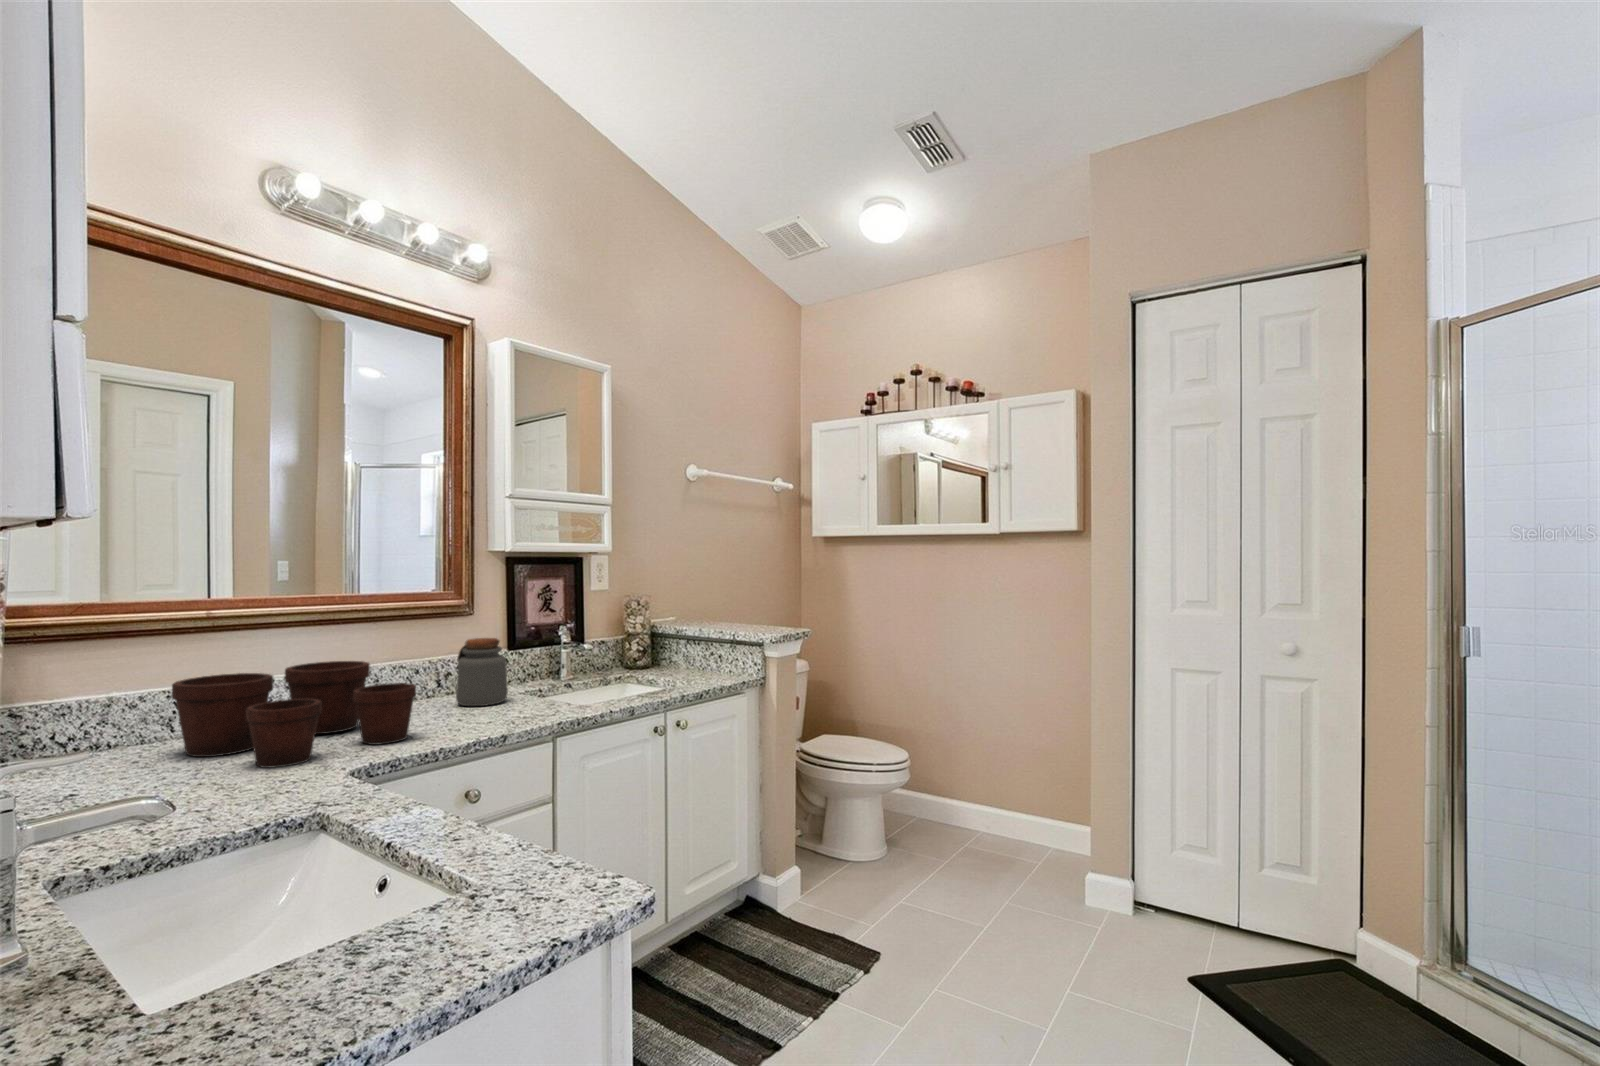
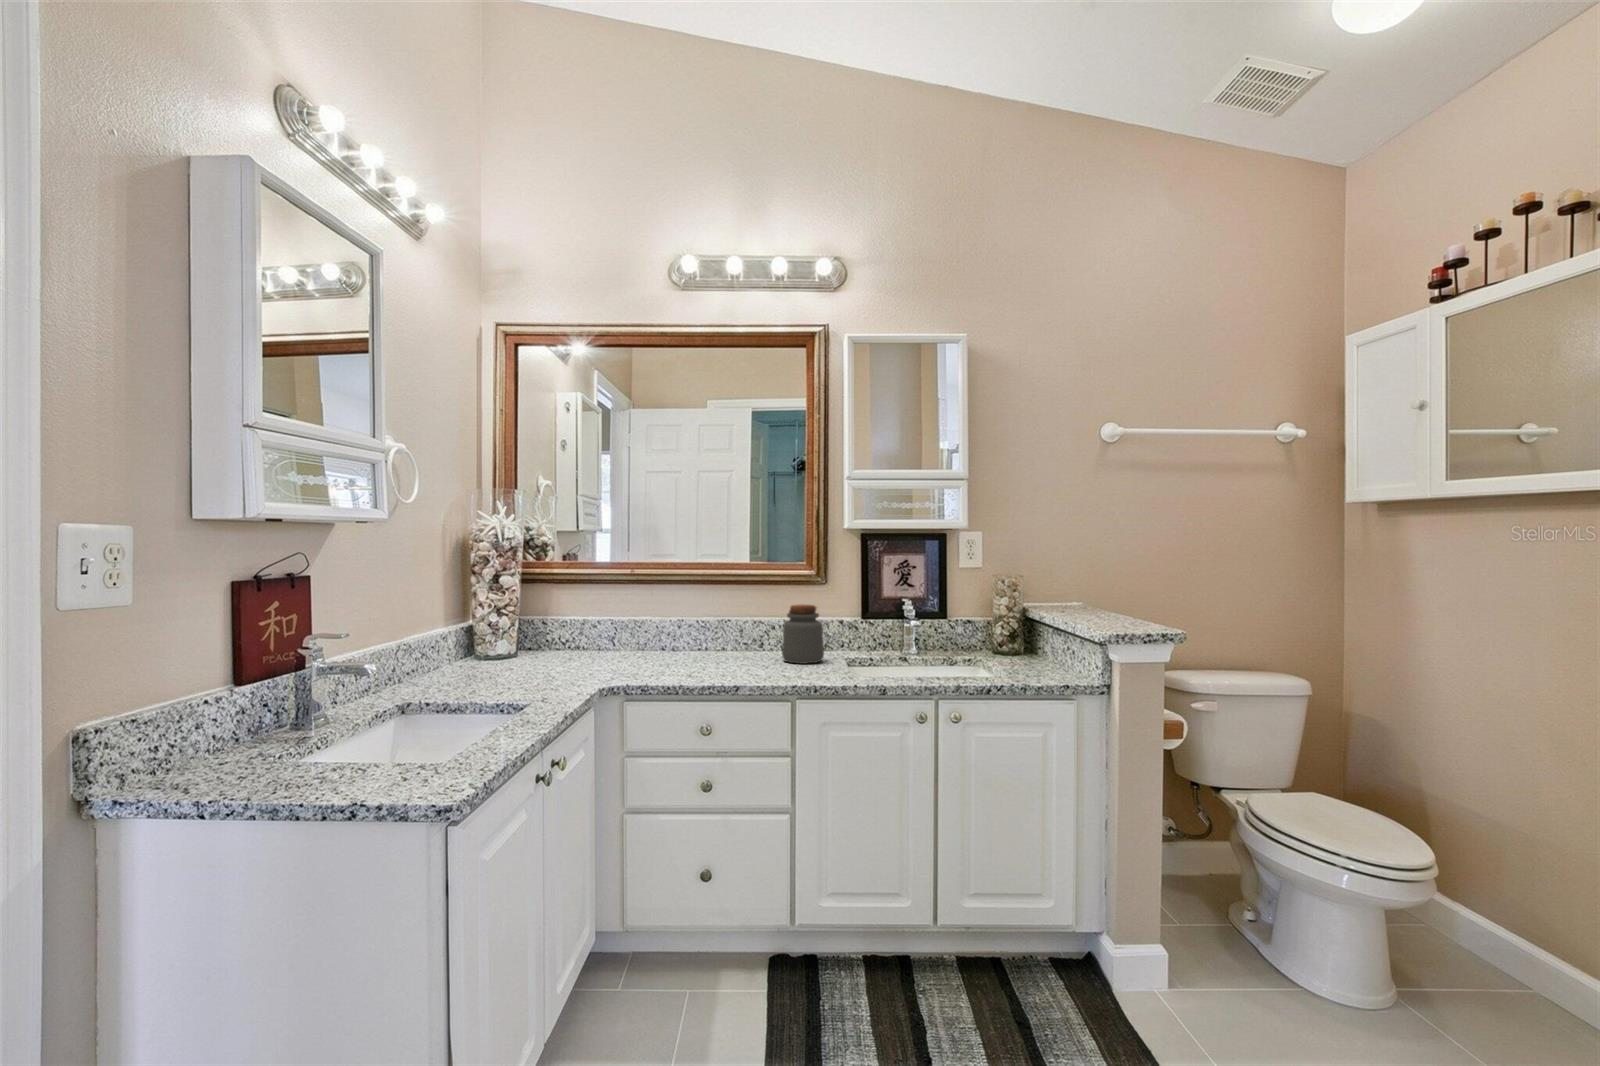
flower pot: present [172,661,416,768] -> none [575,610,702,675]

